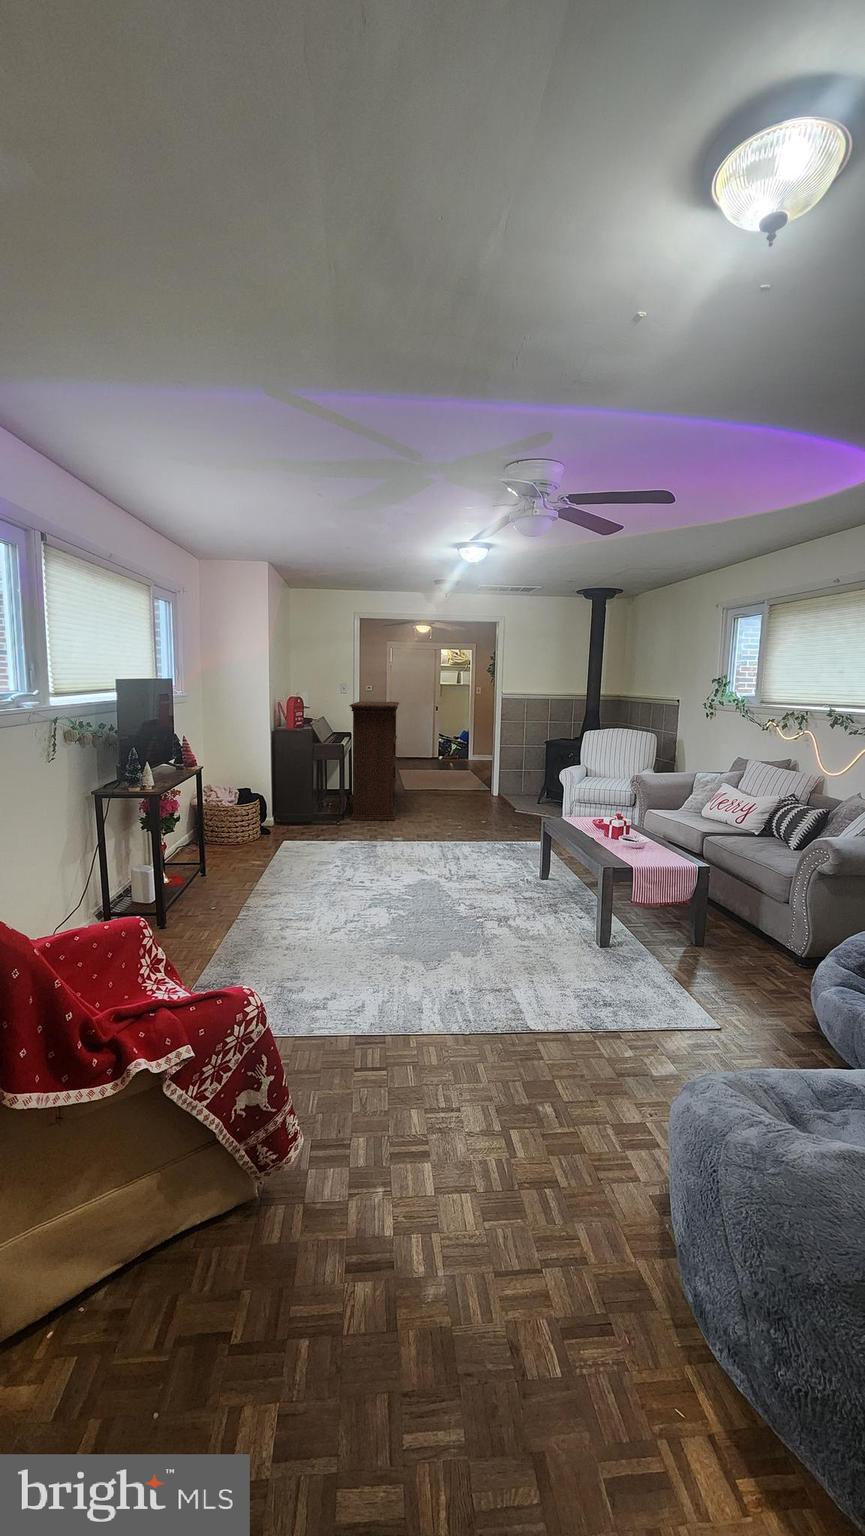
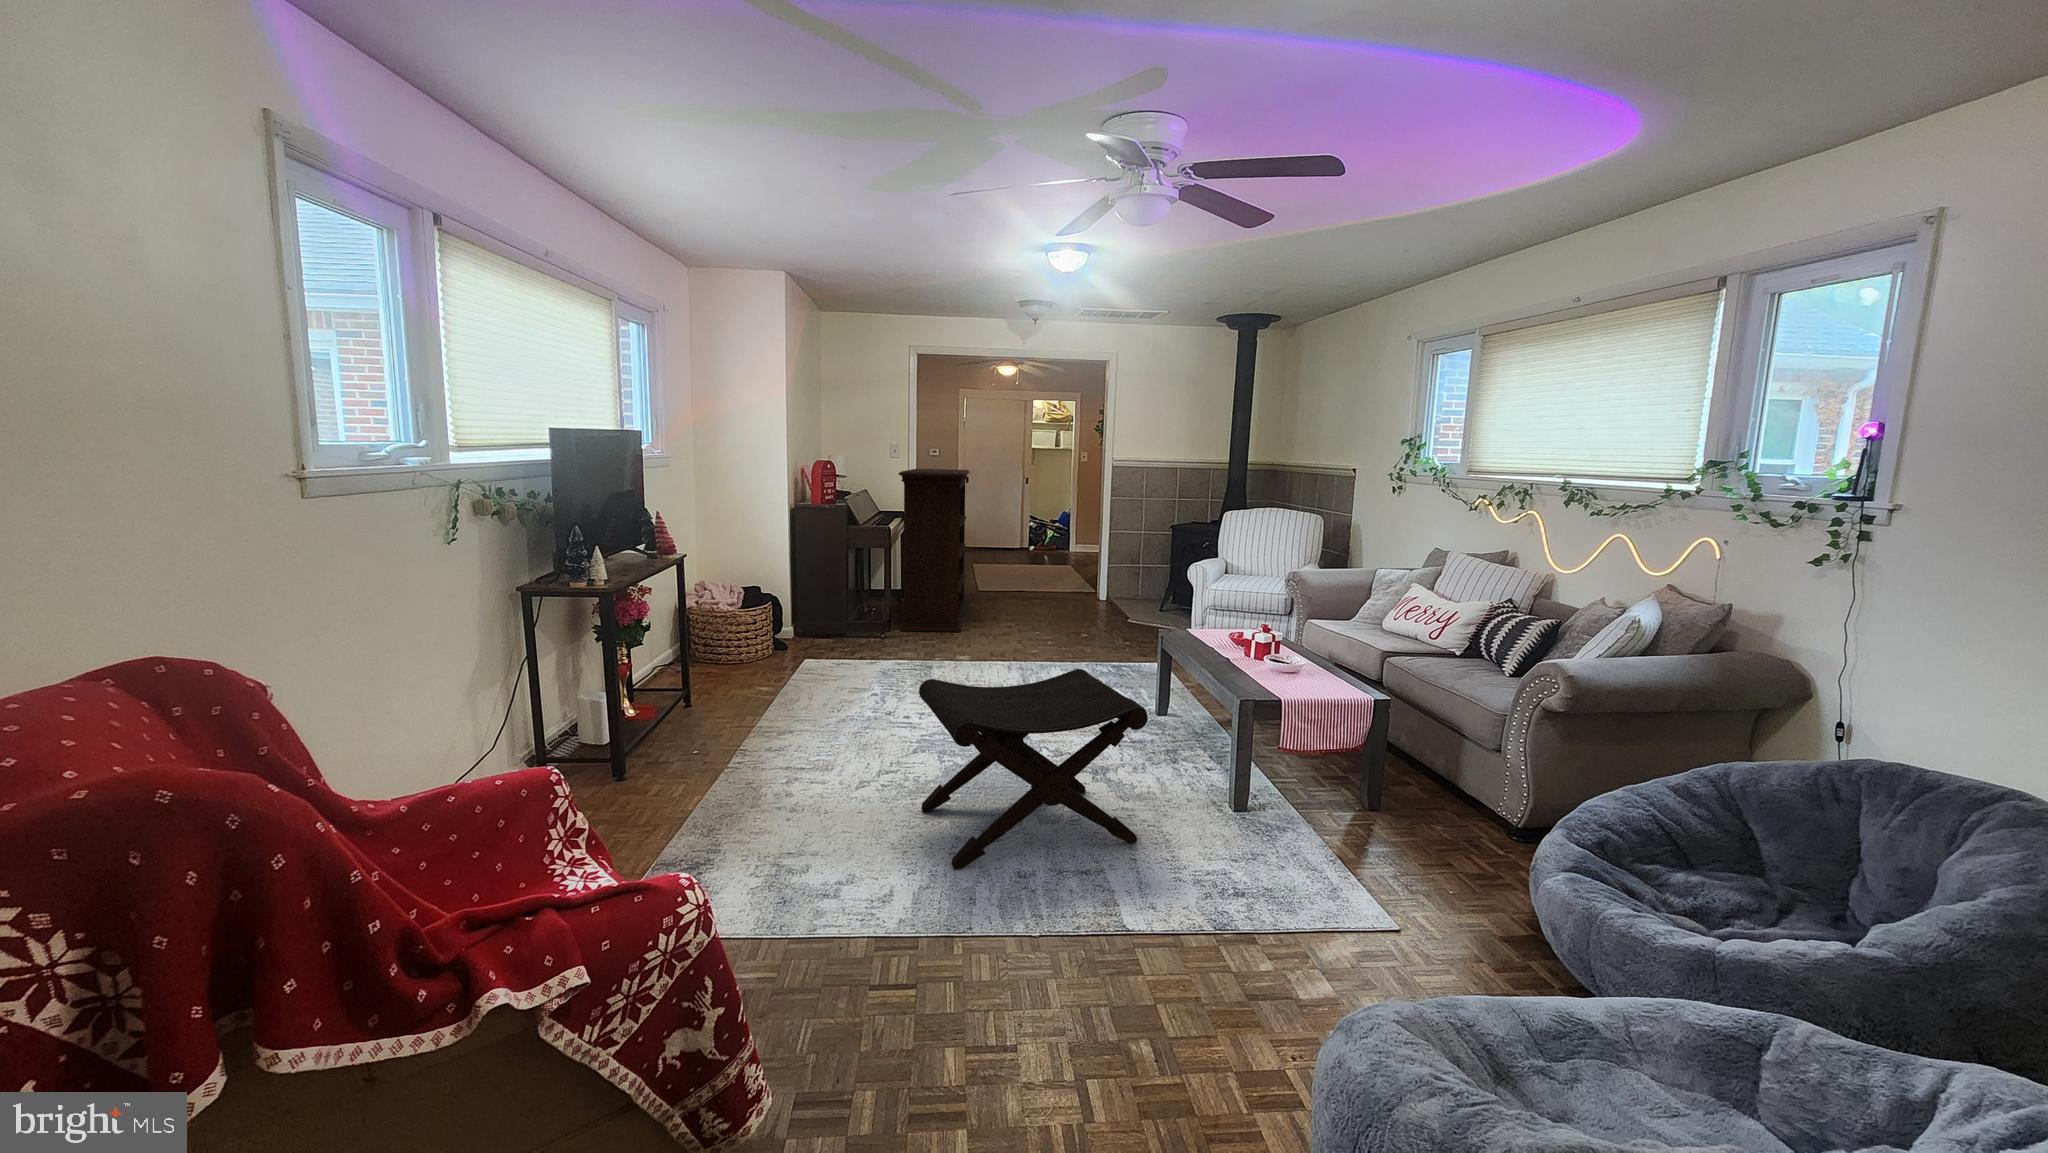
footstool: none [377,847,540,989] -> present [919,669,1148,869]

